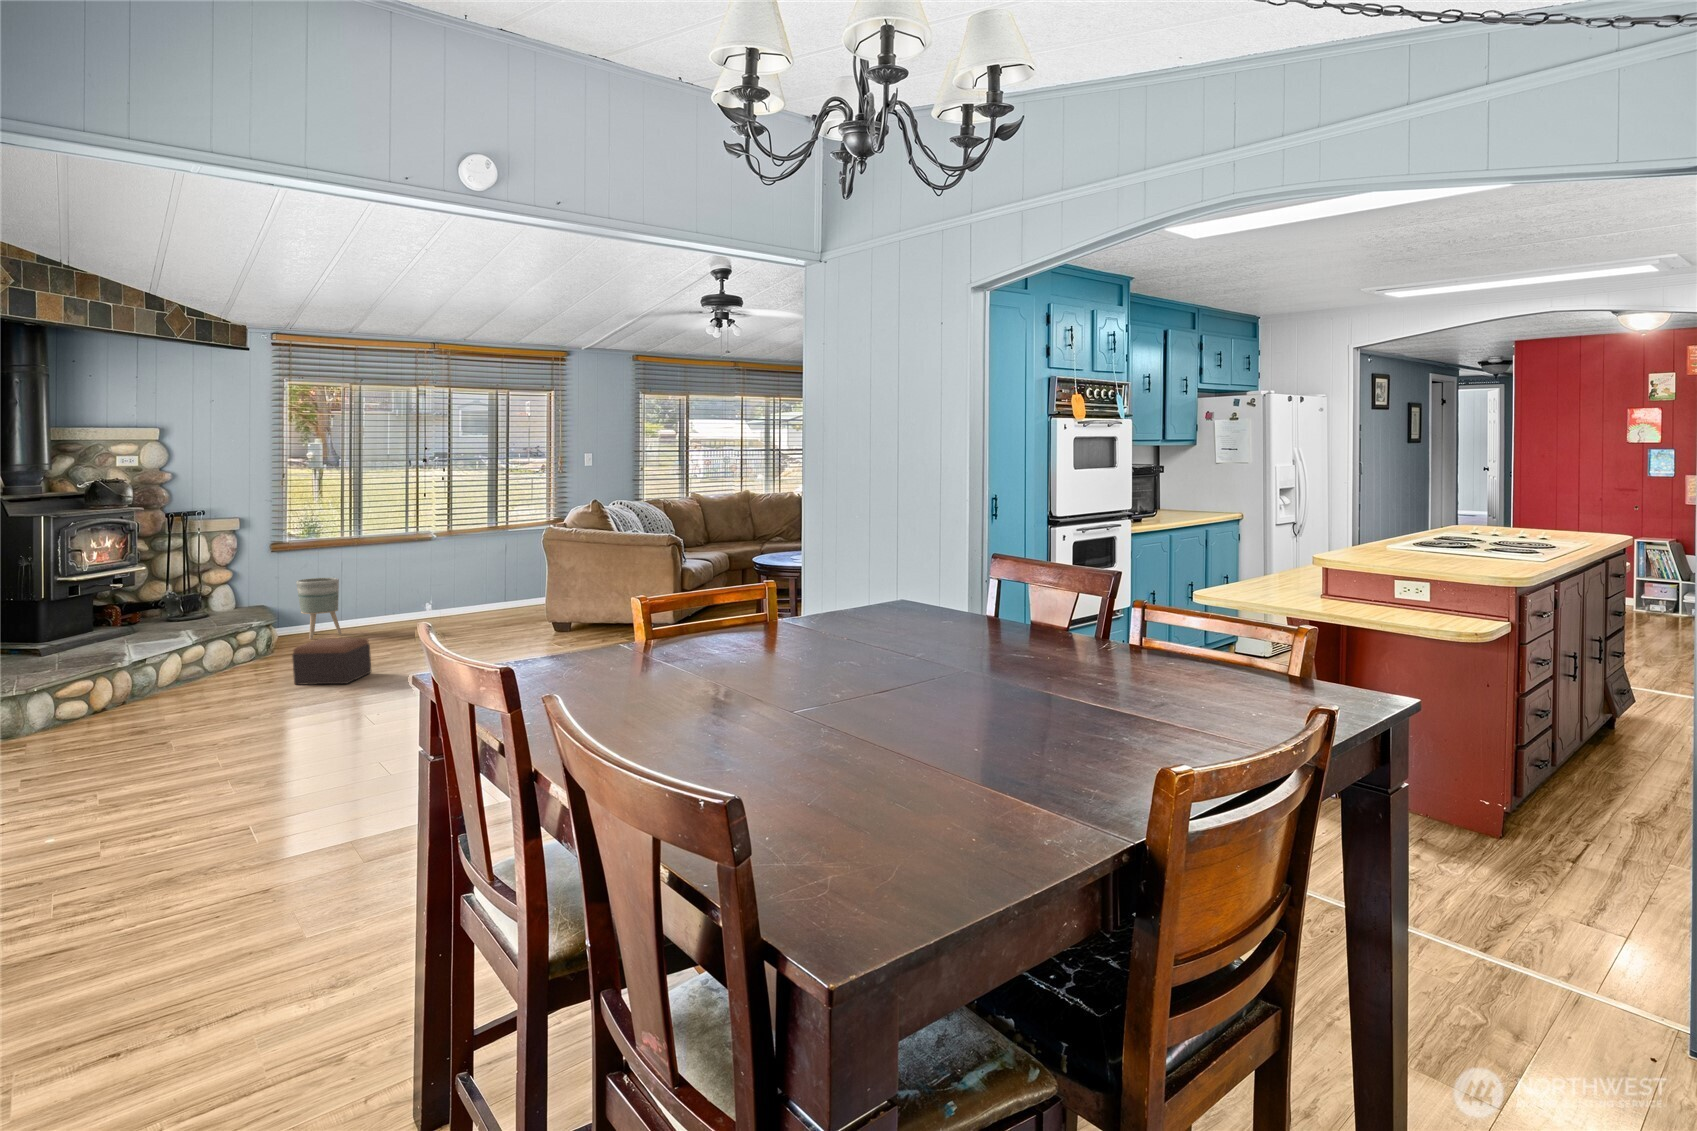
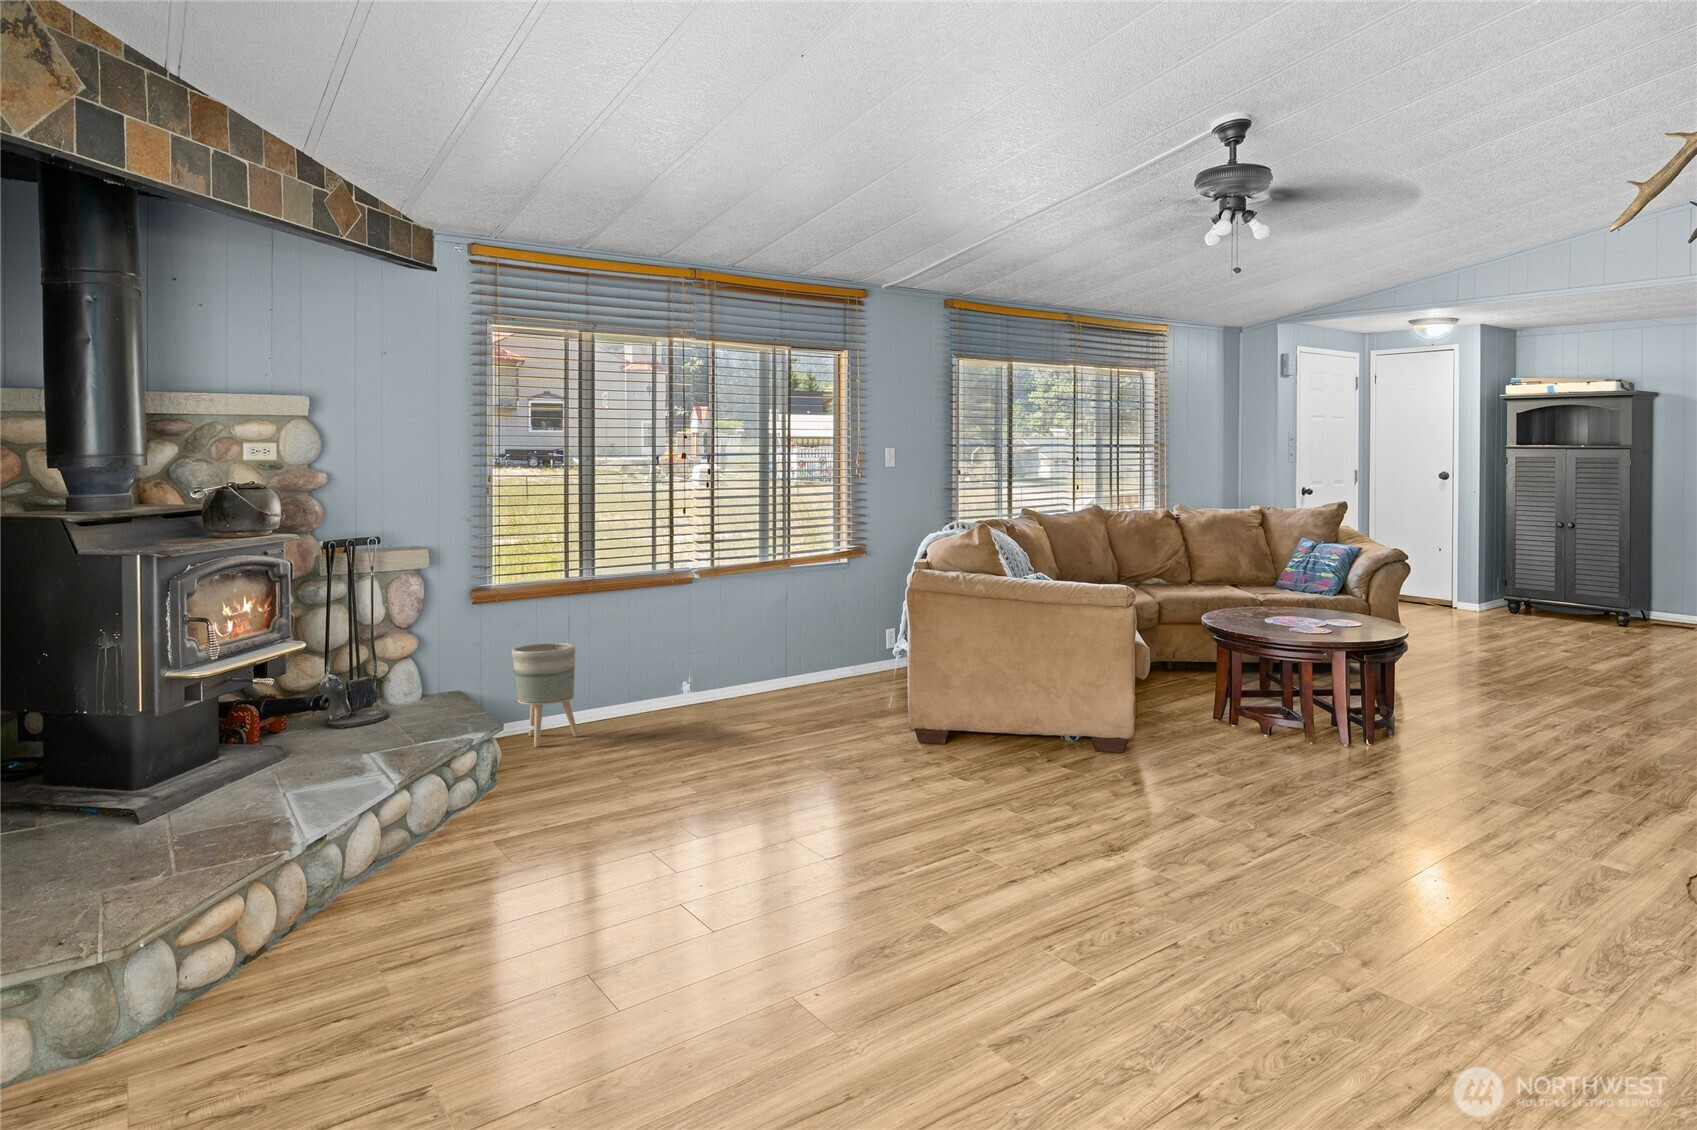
footstool: present [292,638,371,685] -> none [588,766,709,865]

